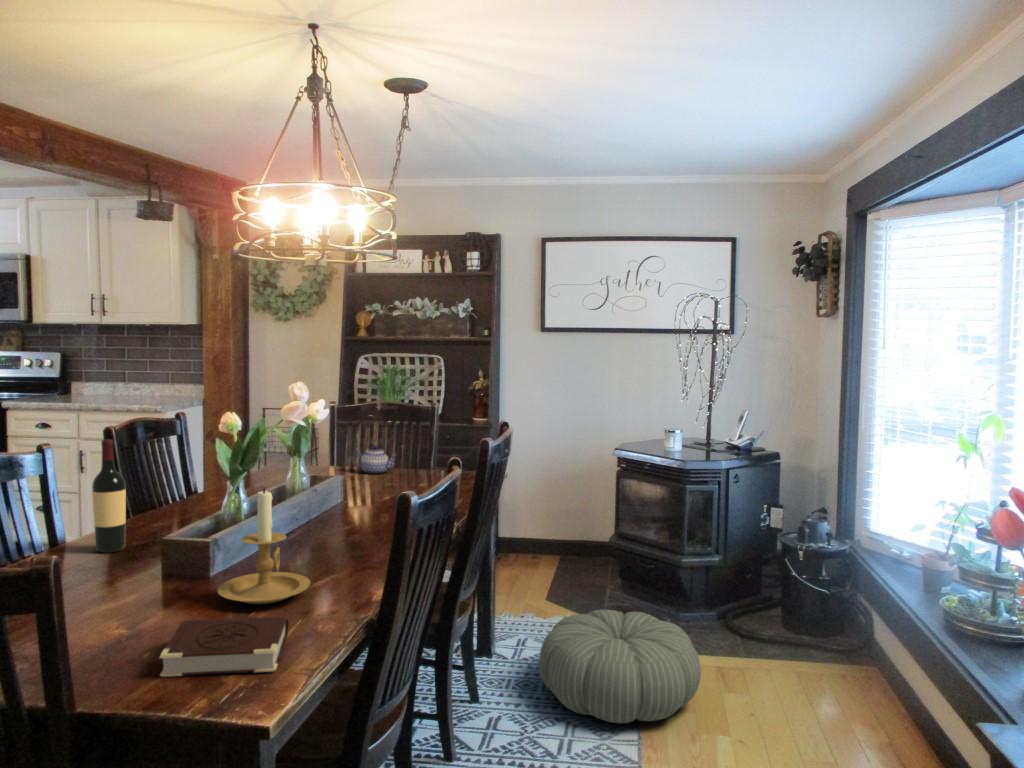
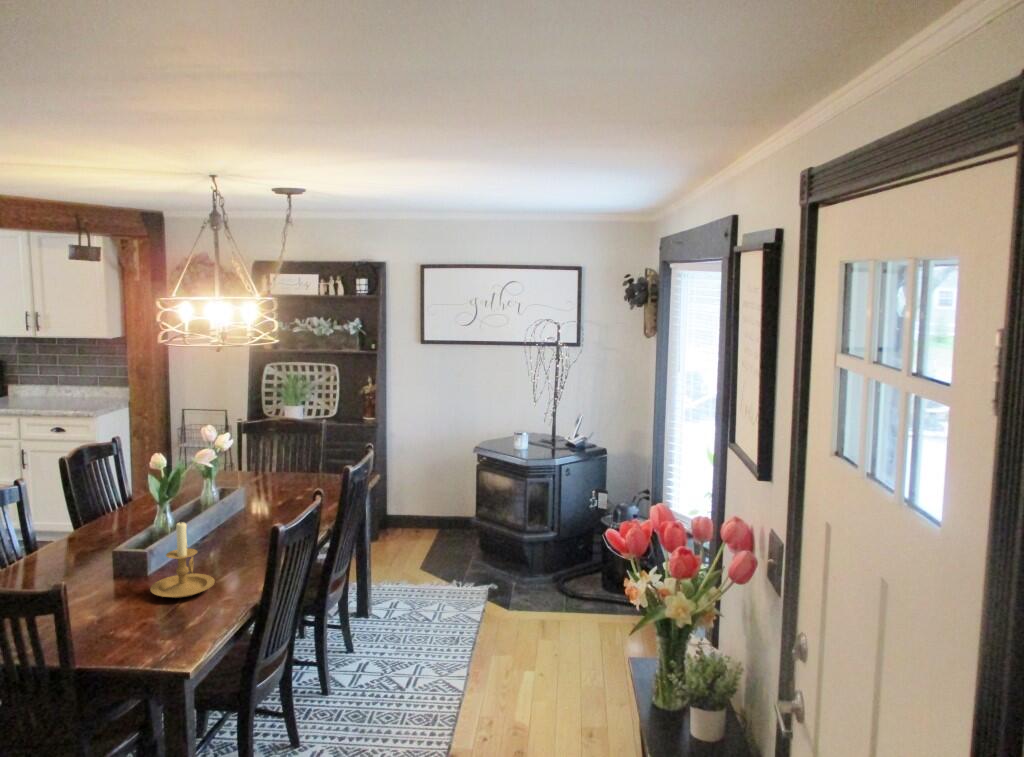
wine bottle: present [92,439,126,553] -> none [54,479,79,560]
teapot: present [352,445,396,474] -> none [256,454,293,477]
pouf: present [539,610,701,723] -> none [400,579,519,664]
book: present [160,616,288,677] -> none [116,608,198,650]

